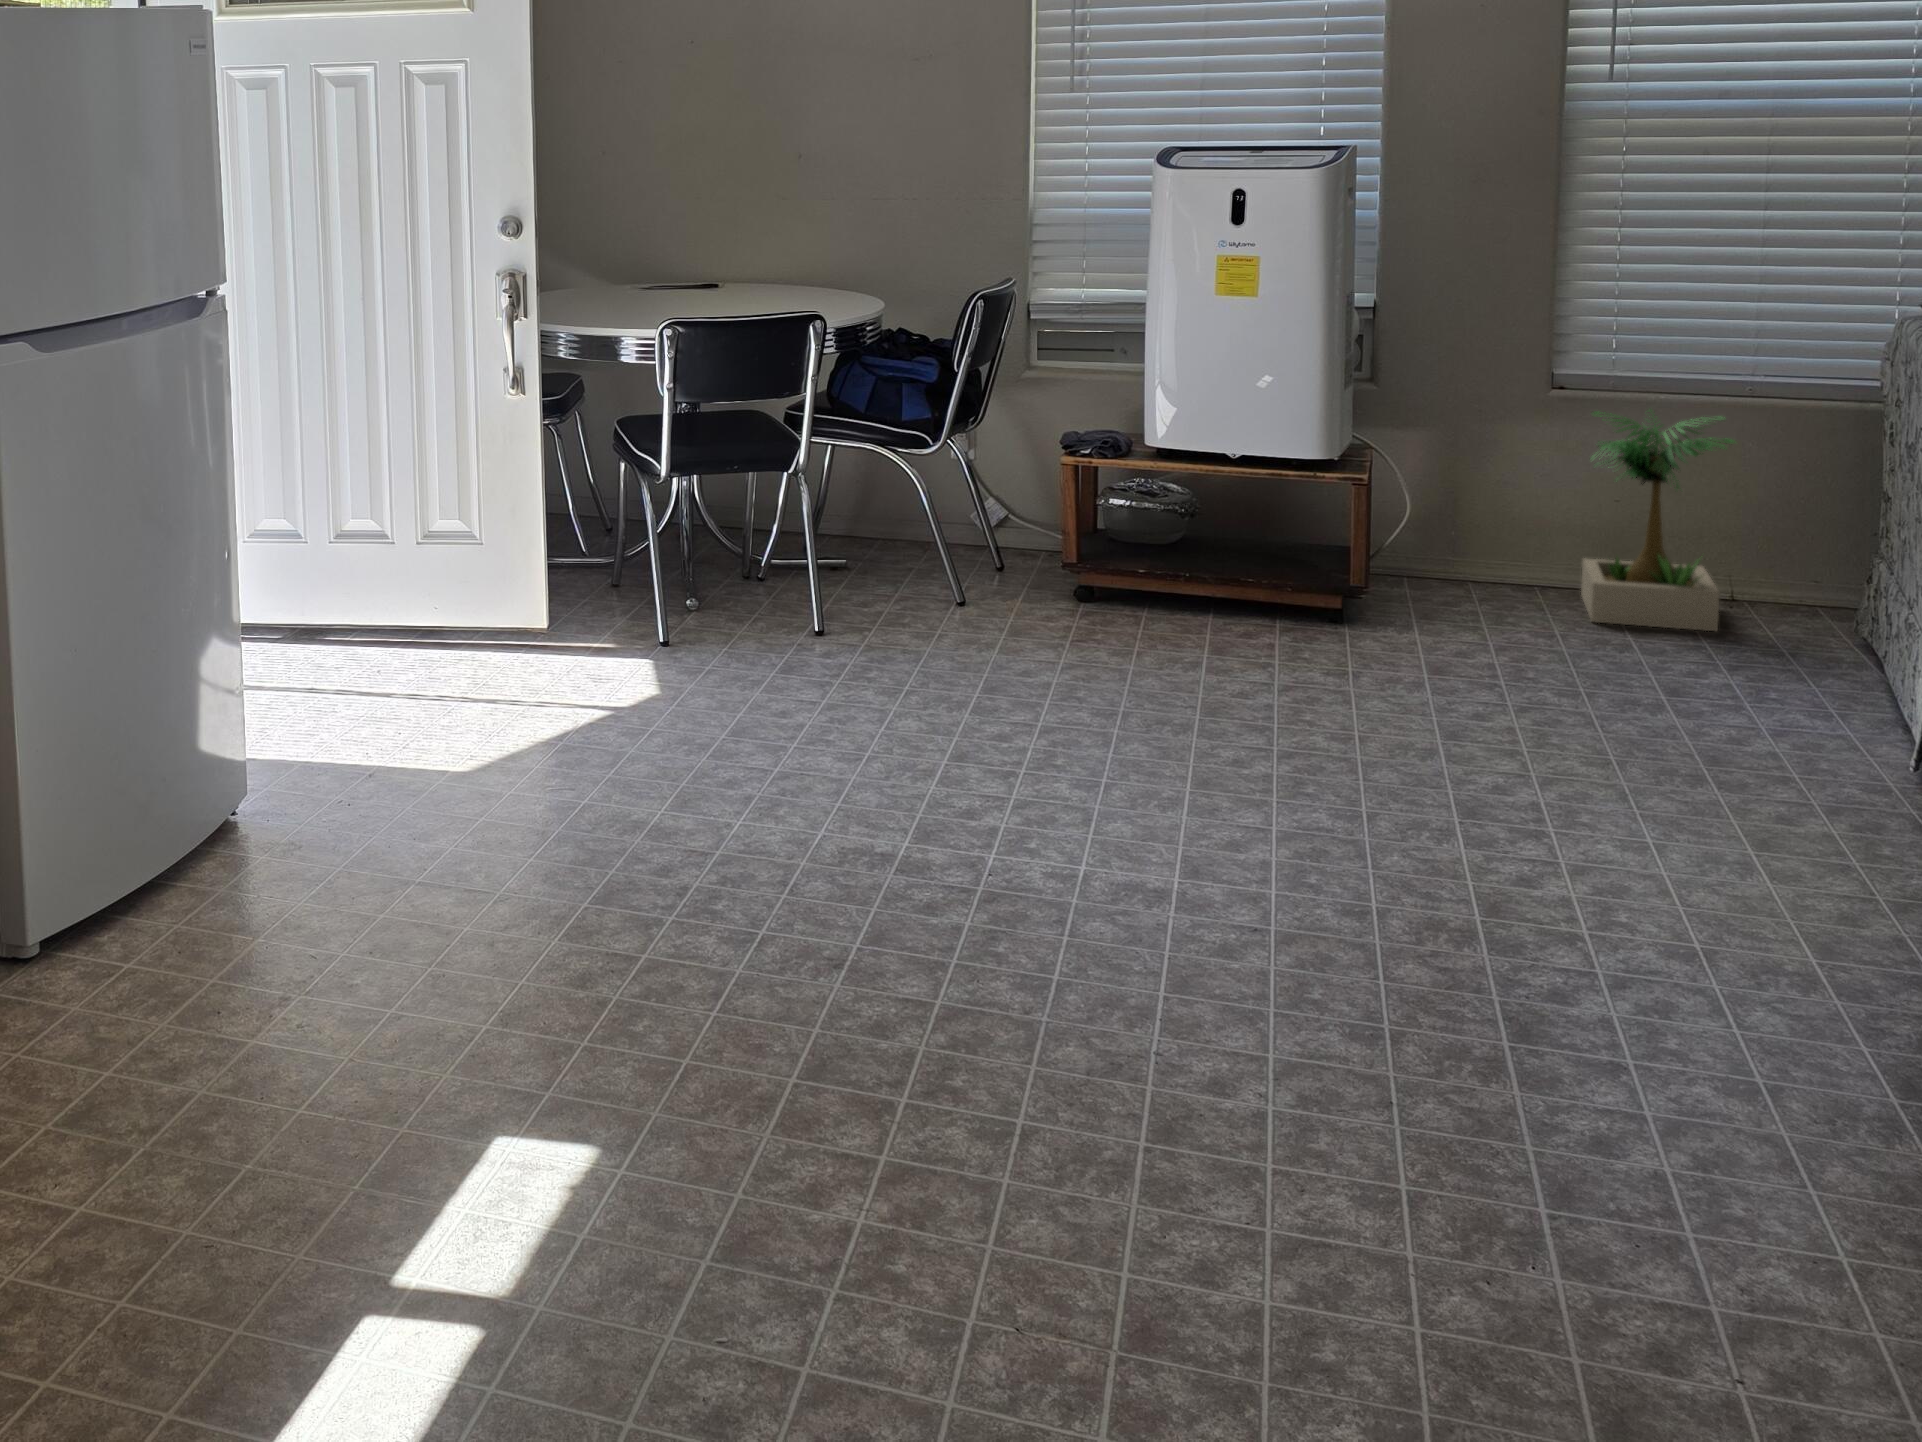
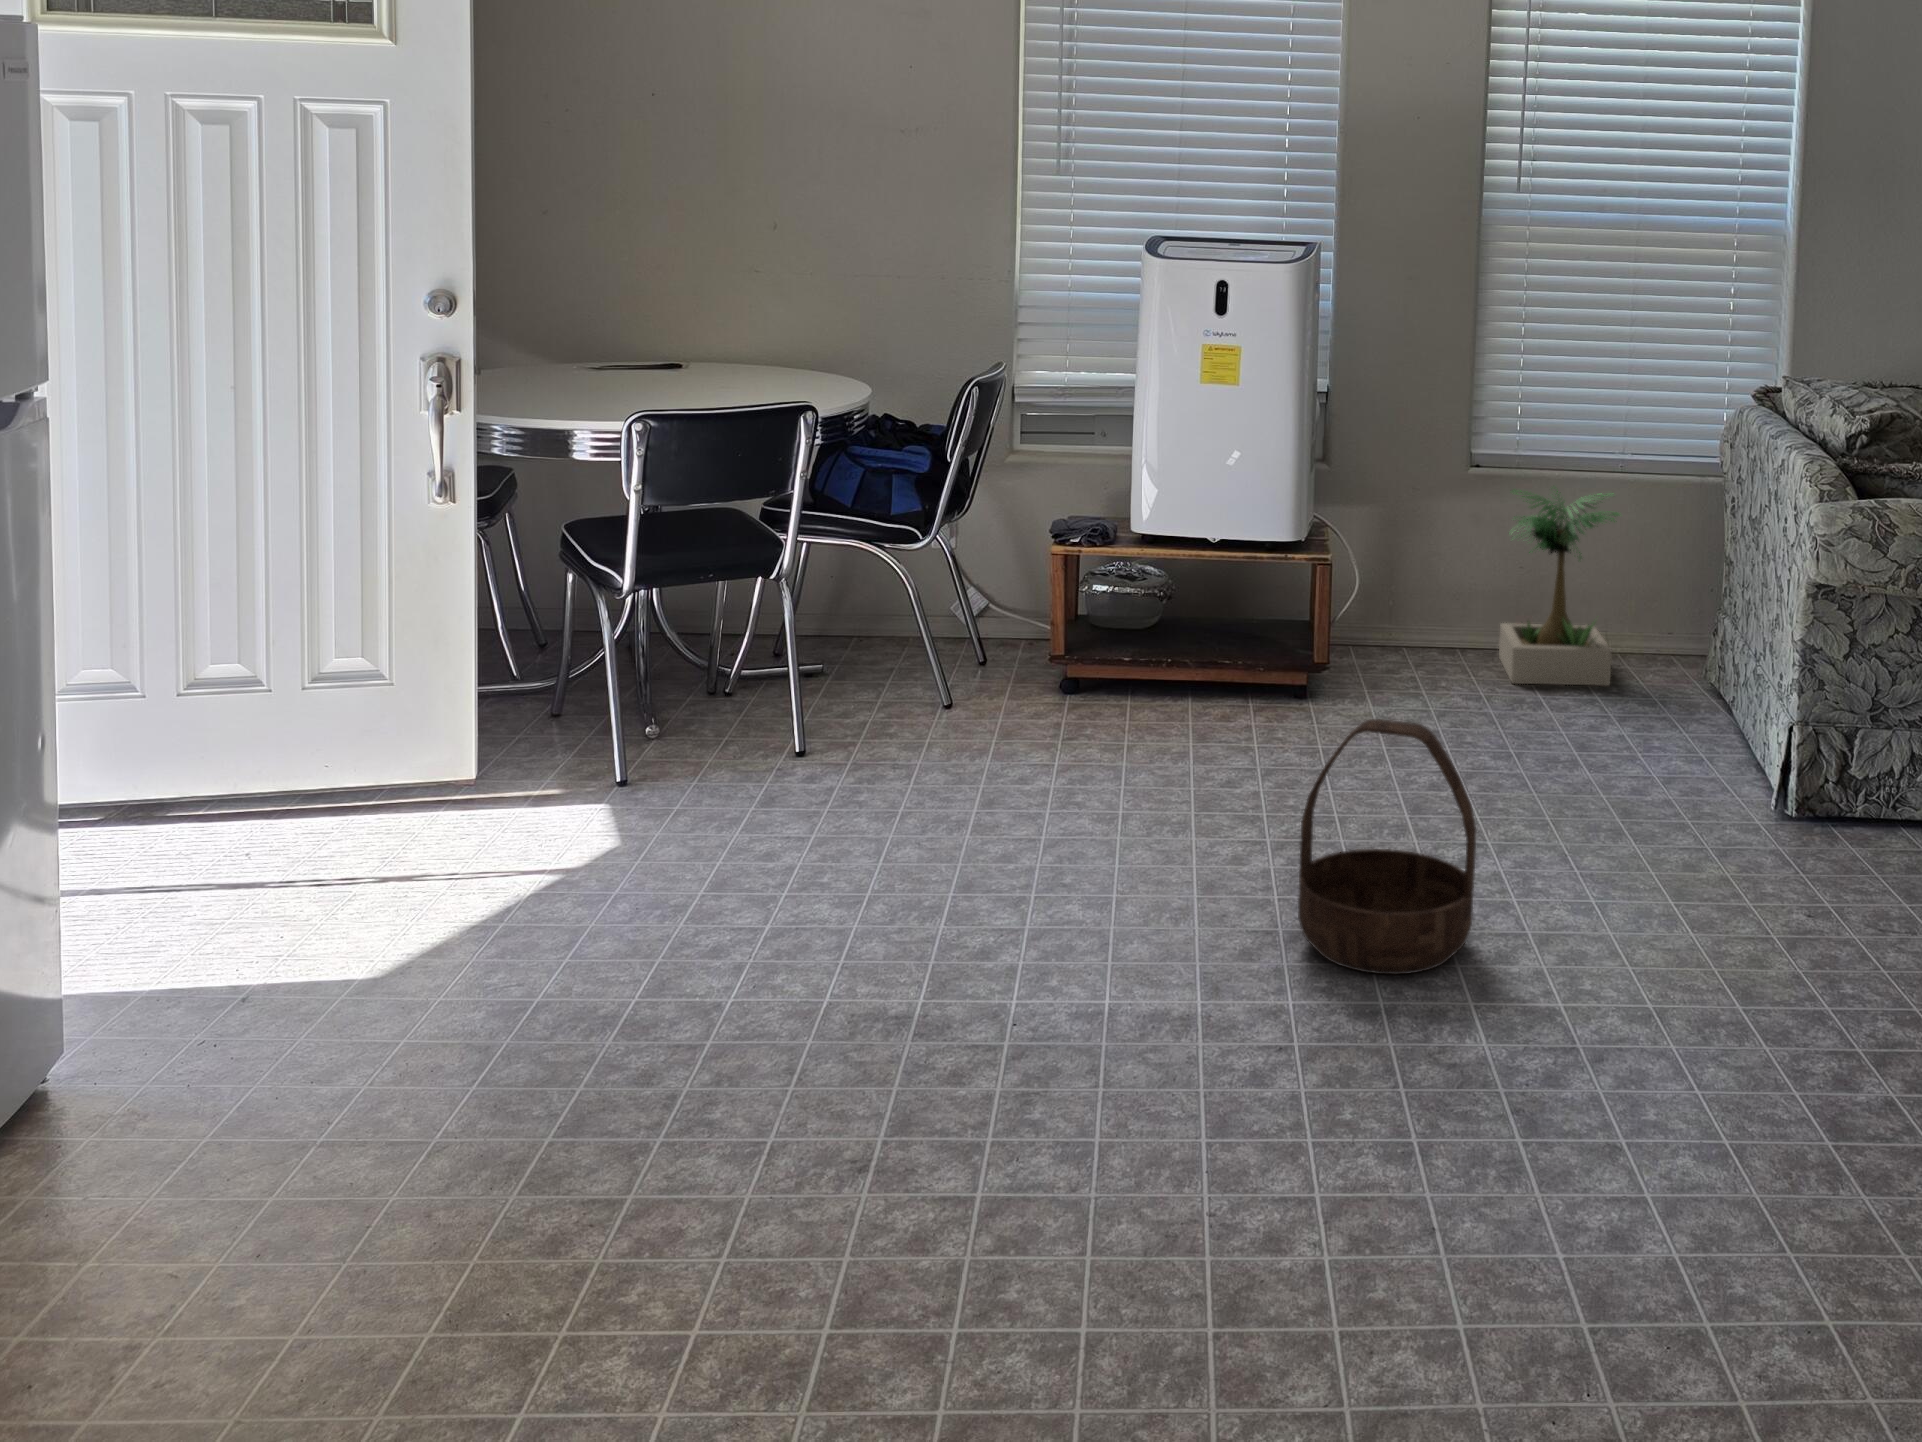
basket: none [1290,623,1489,881] -> present [1298,719,1477,974]

